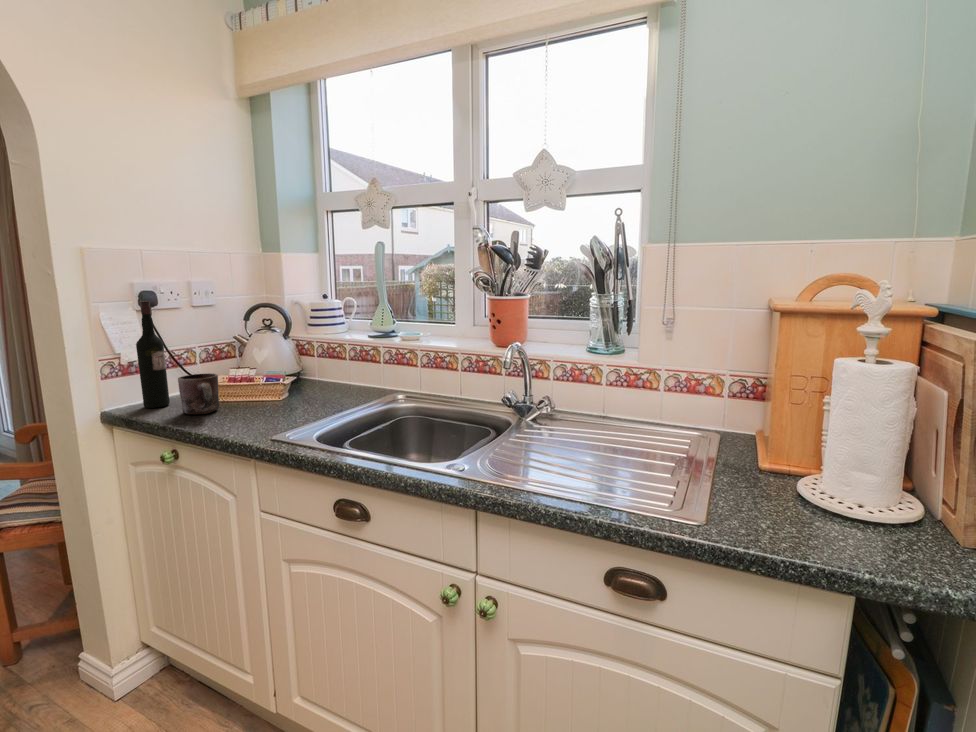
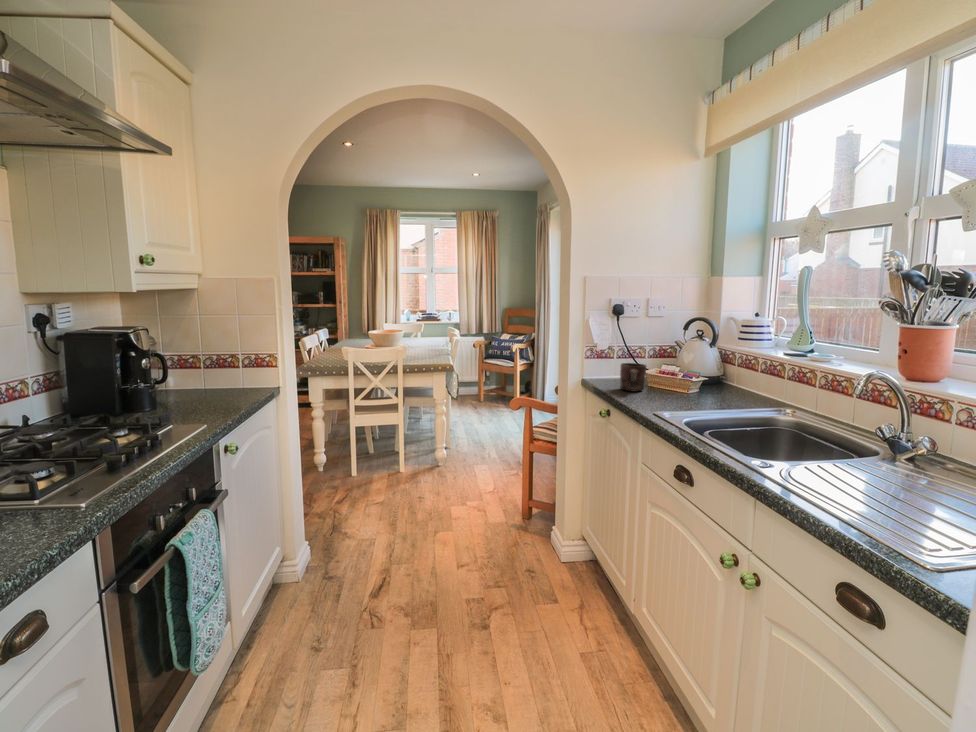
wine bottle: present [136,301,170,408] -> none [604,310,622,382]

